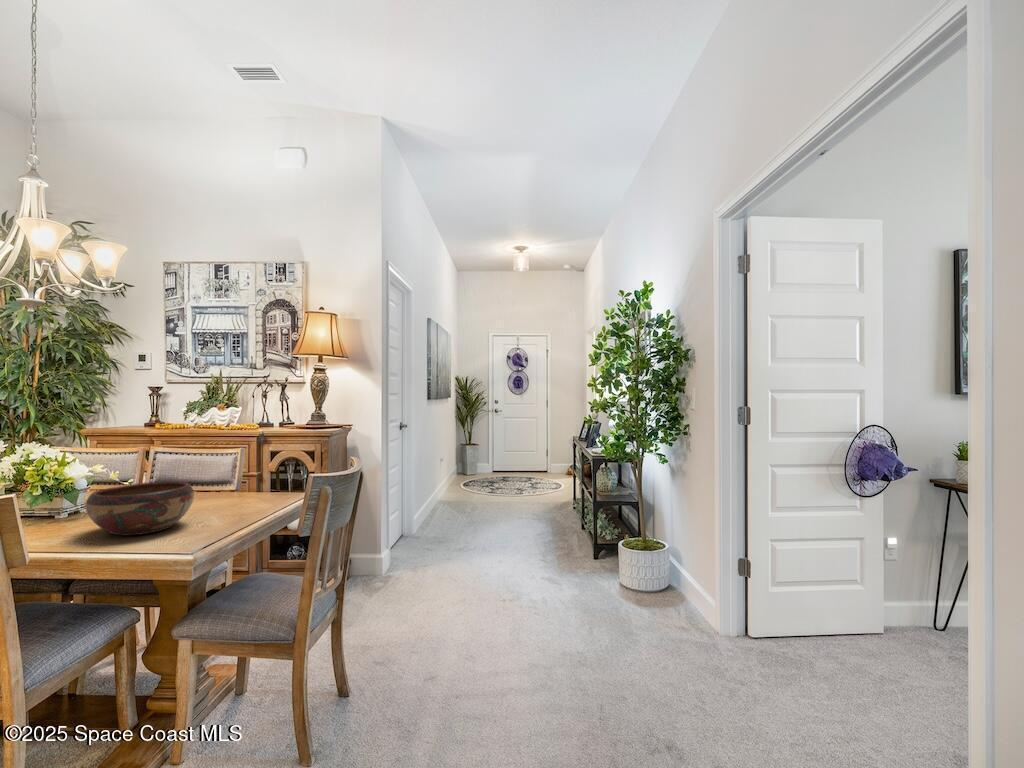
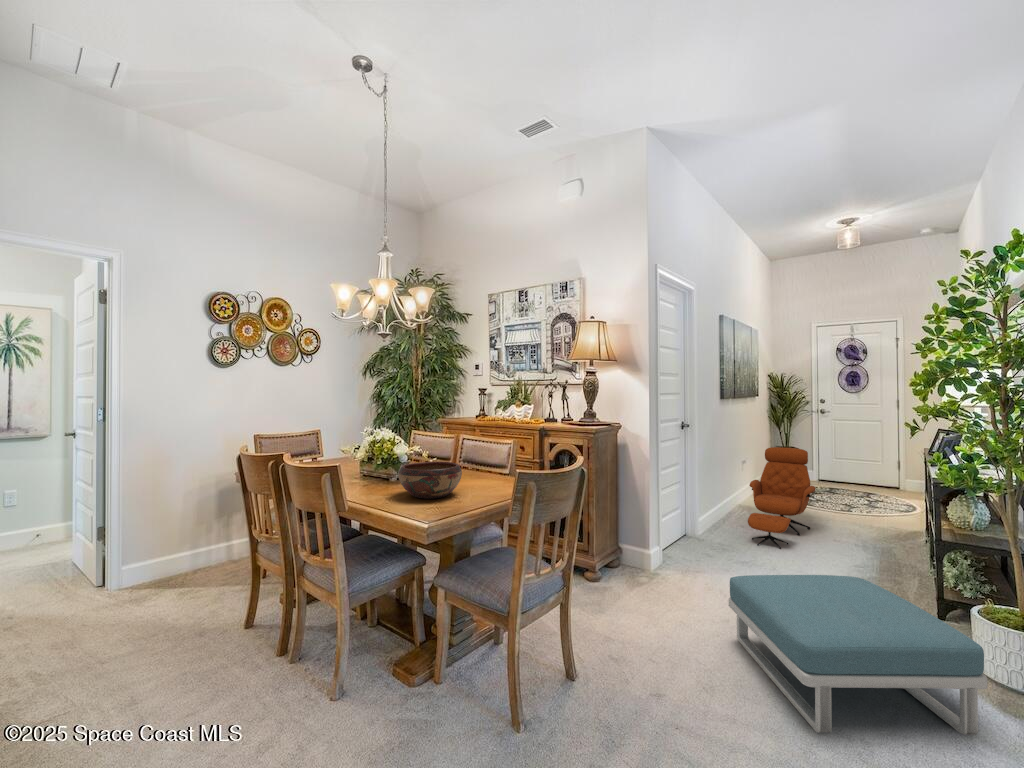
lounge chair: none [455,442,506,532] -> present [748,447,815,549]
footstool: none [475,538,648,667] -> present [729,575,988,735]

